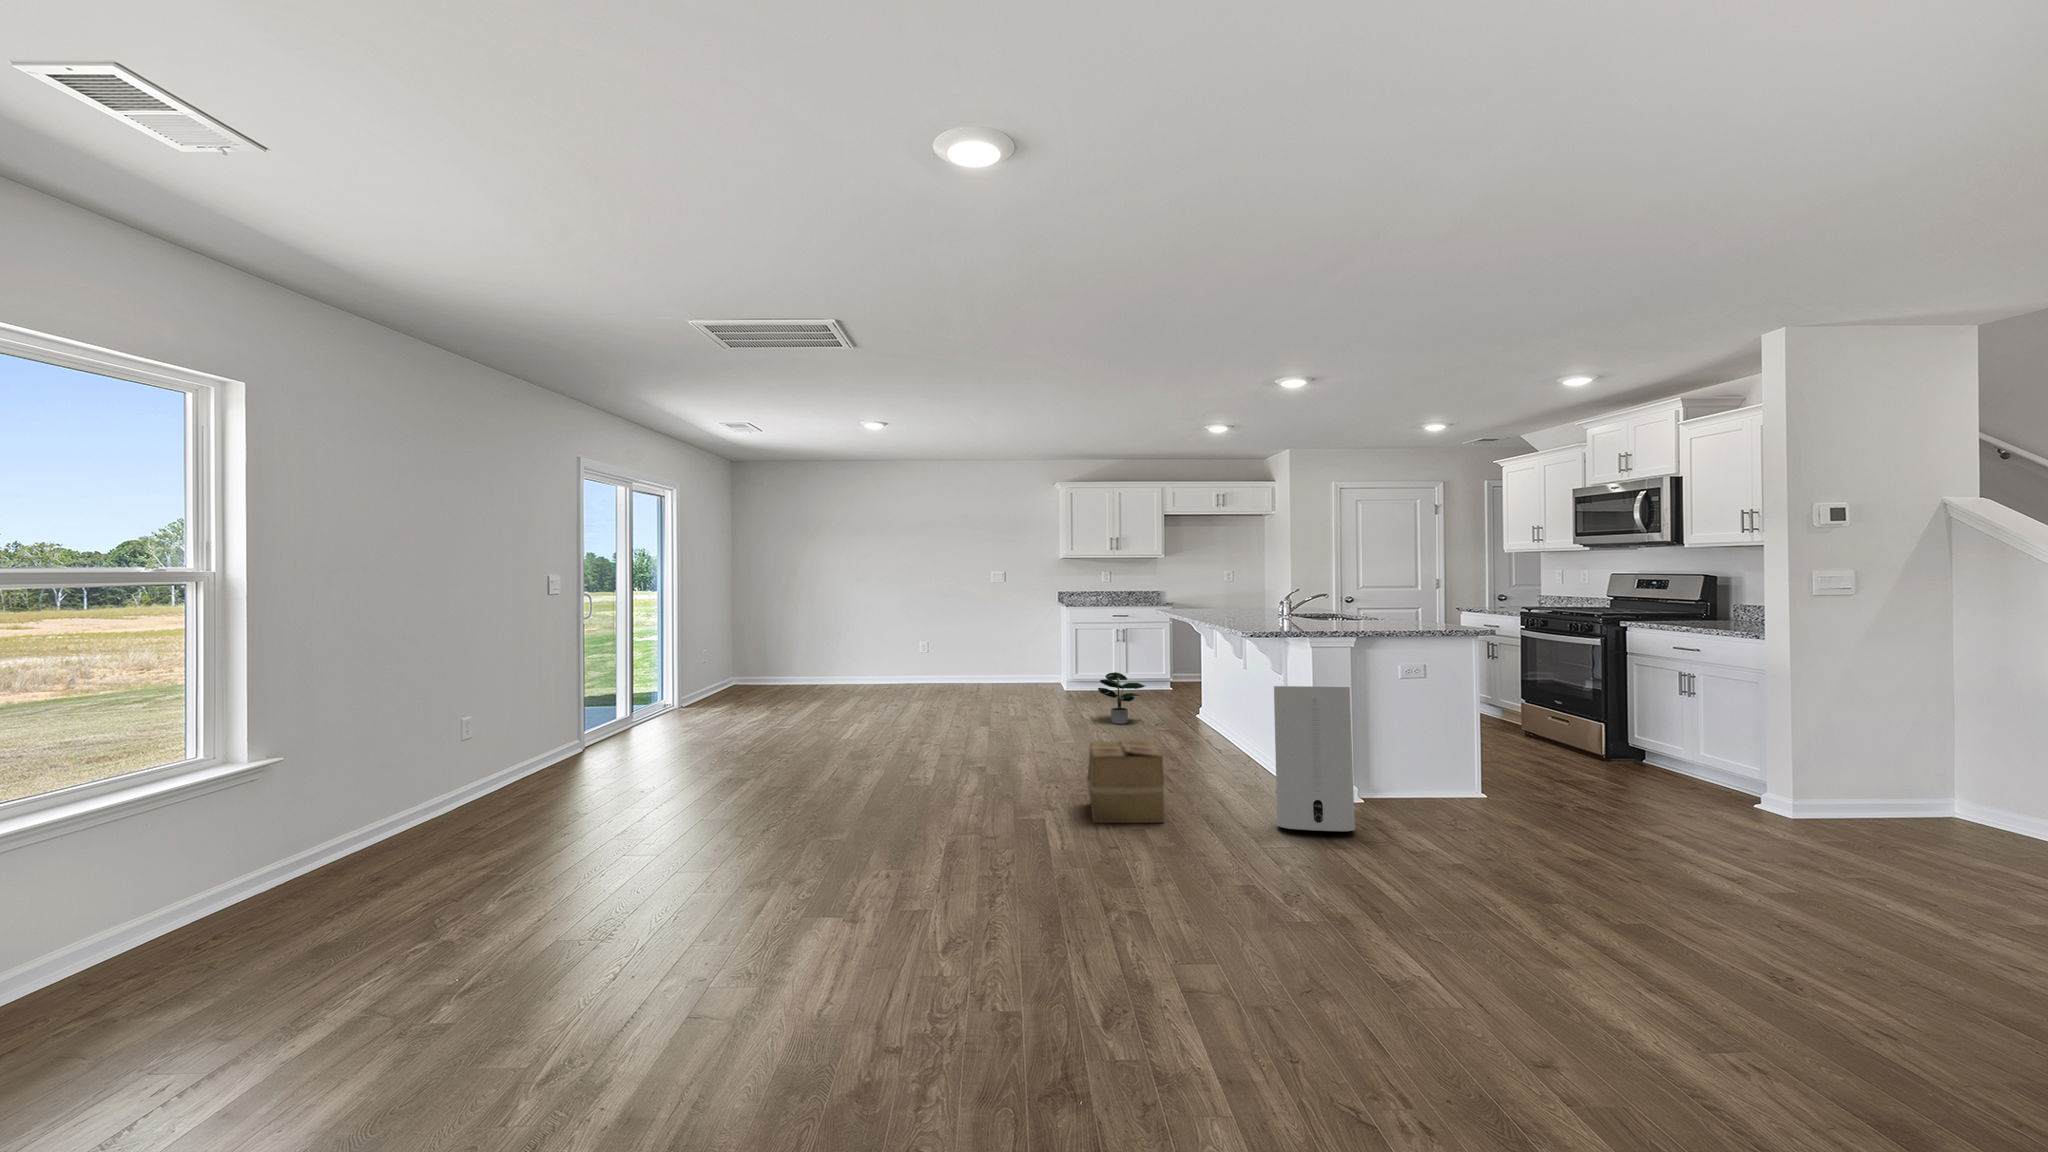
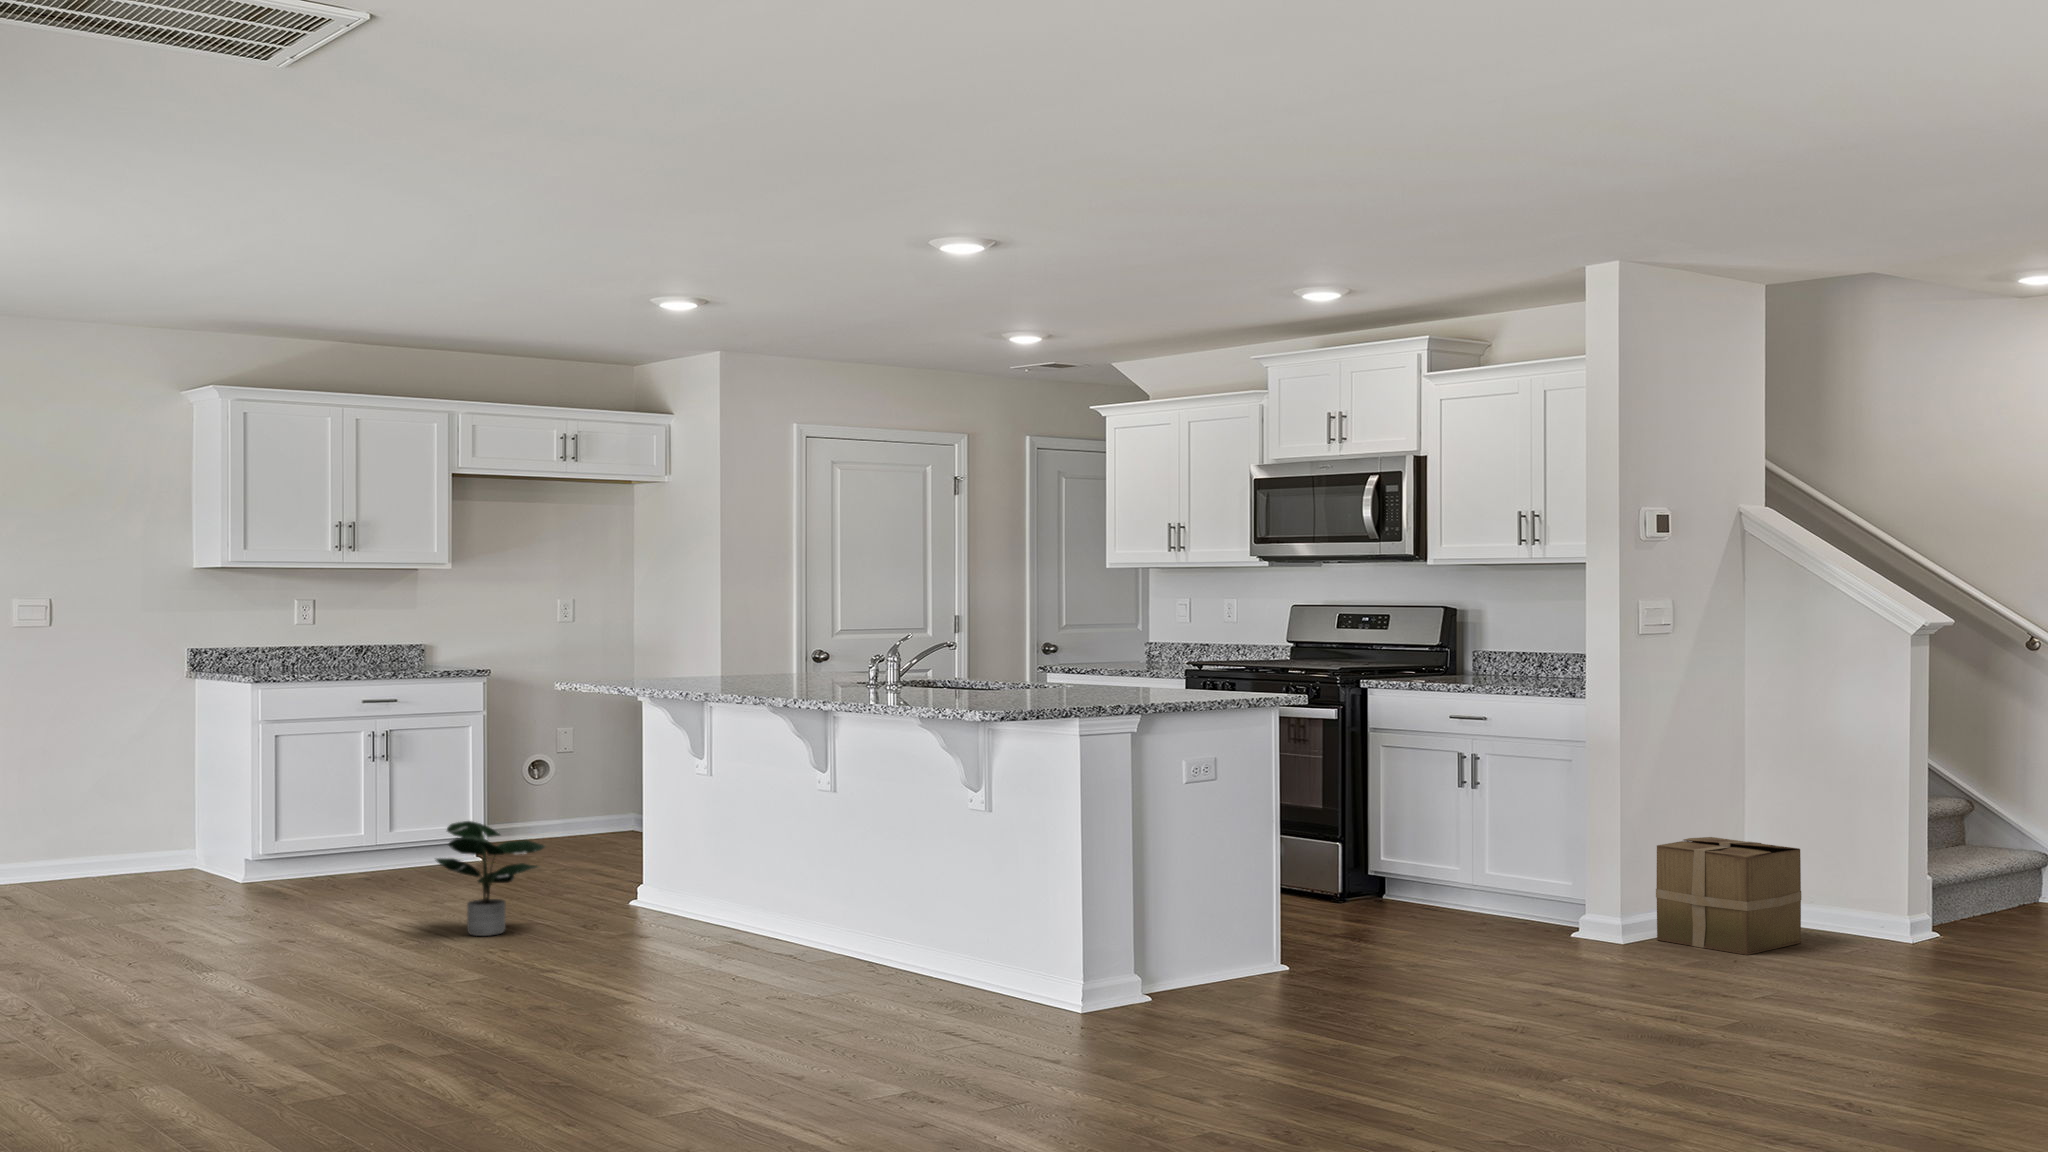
air purifier: present [1274,686,1355,832] -> none [1080,793,1225,1061]
cardboard box: present [1087,740,1165,823] -> present [1656,837,1801,955]

